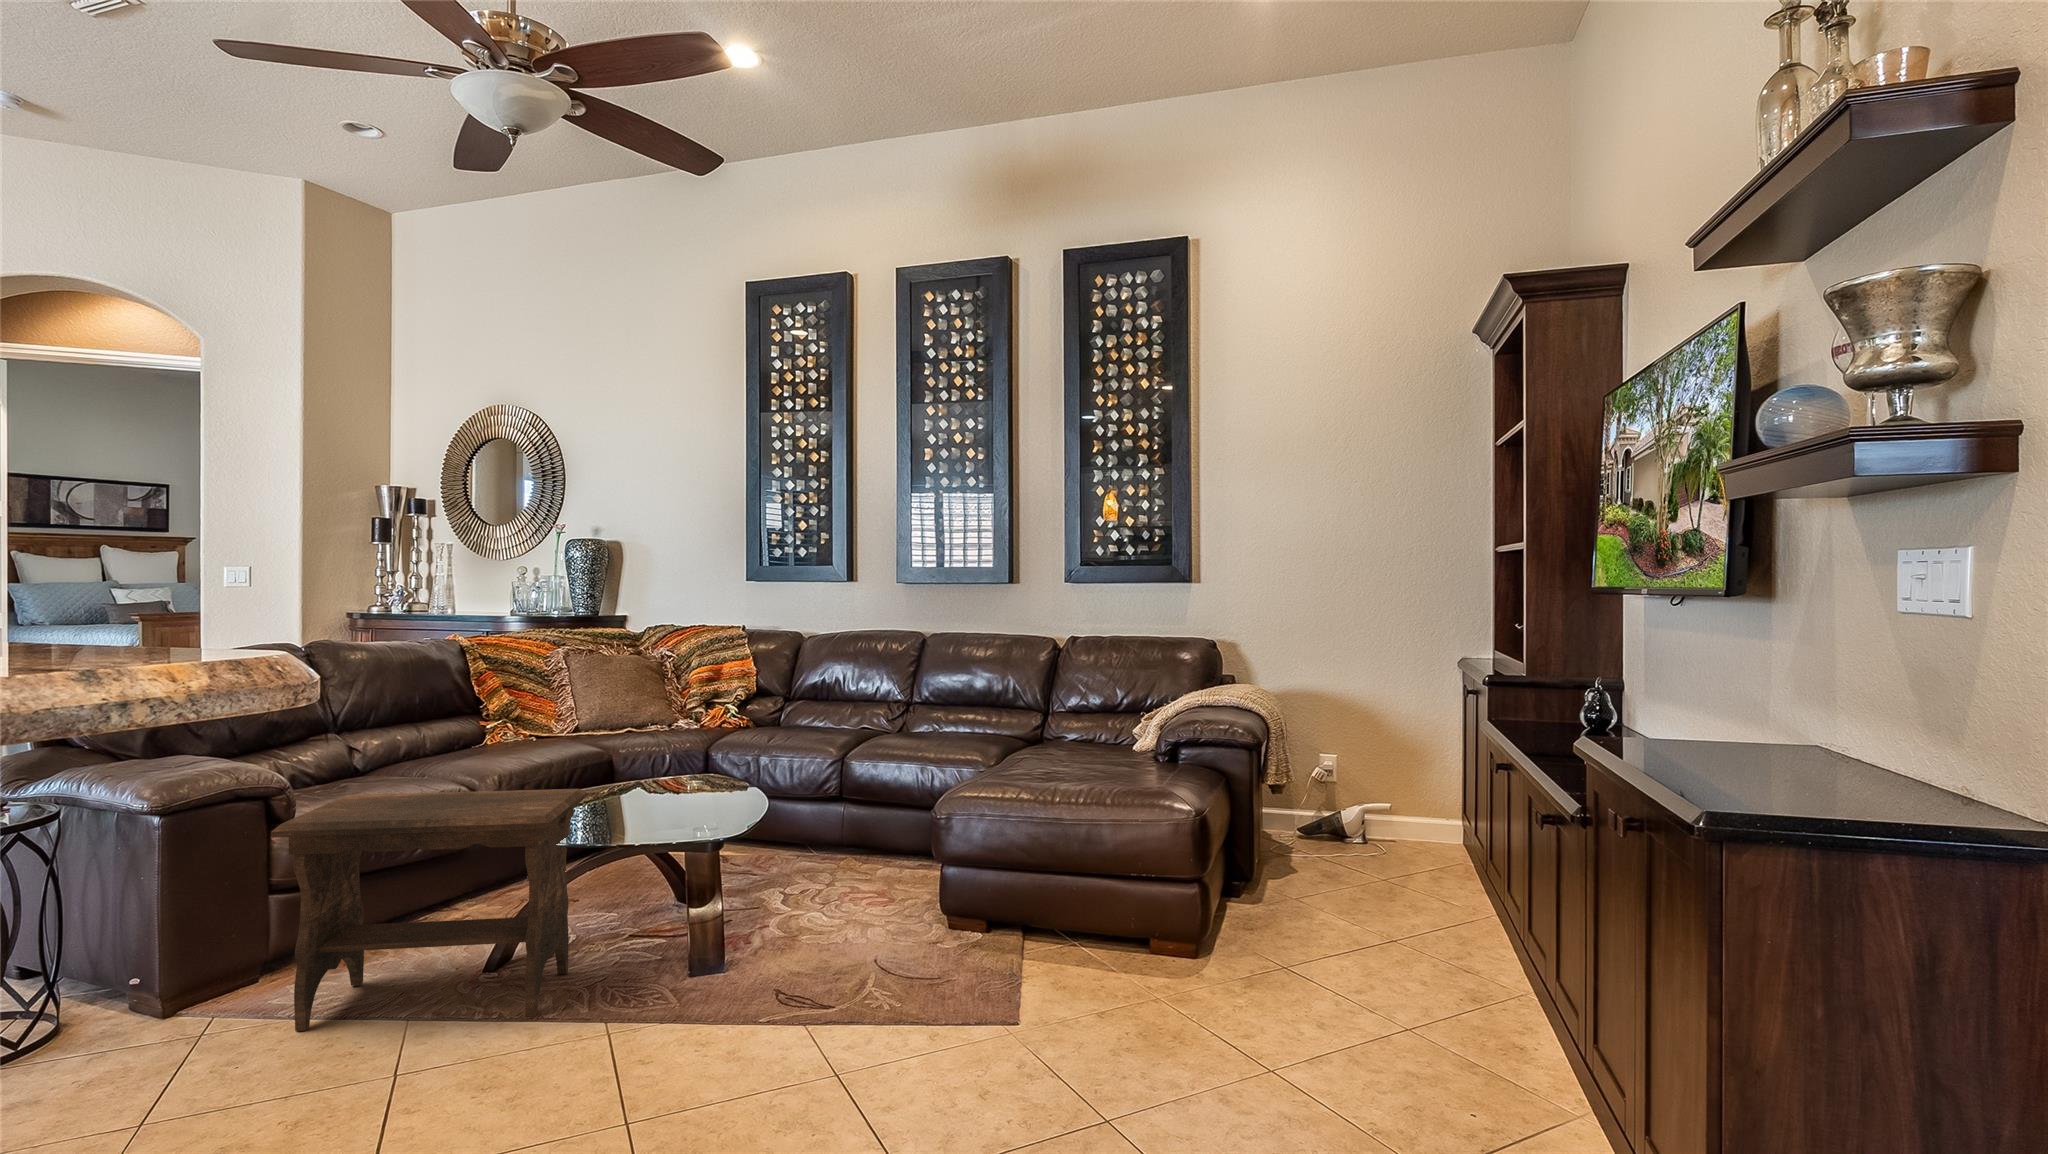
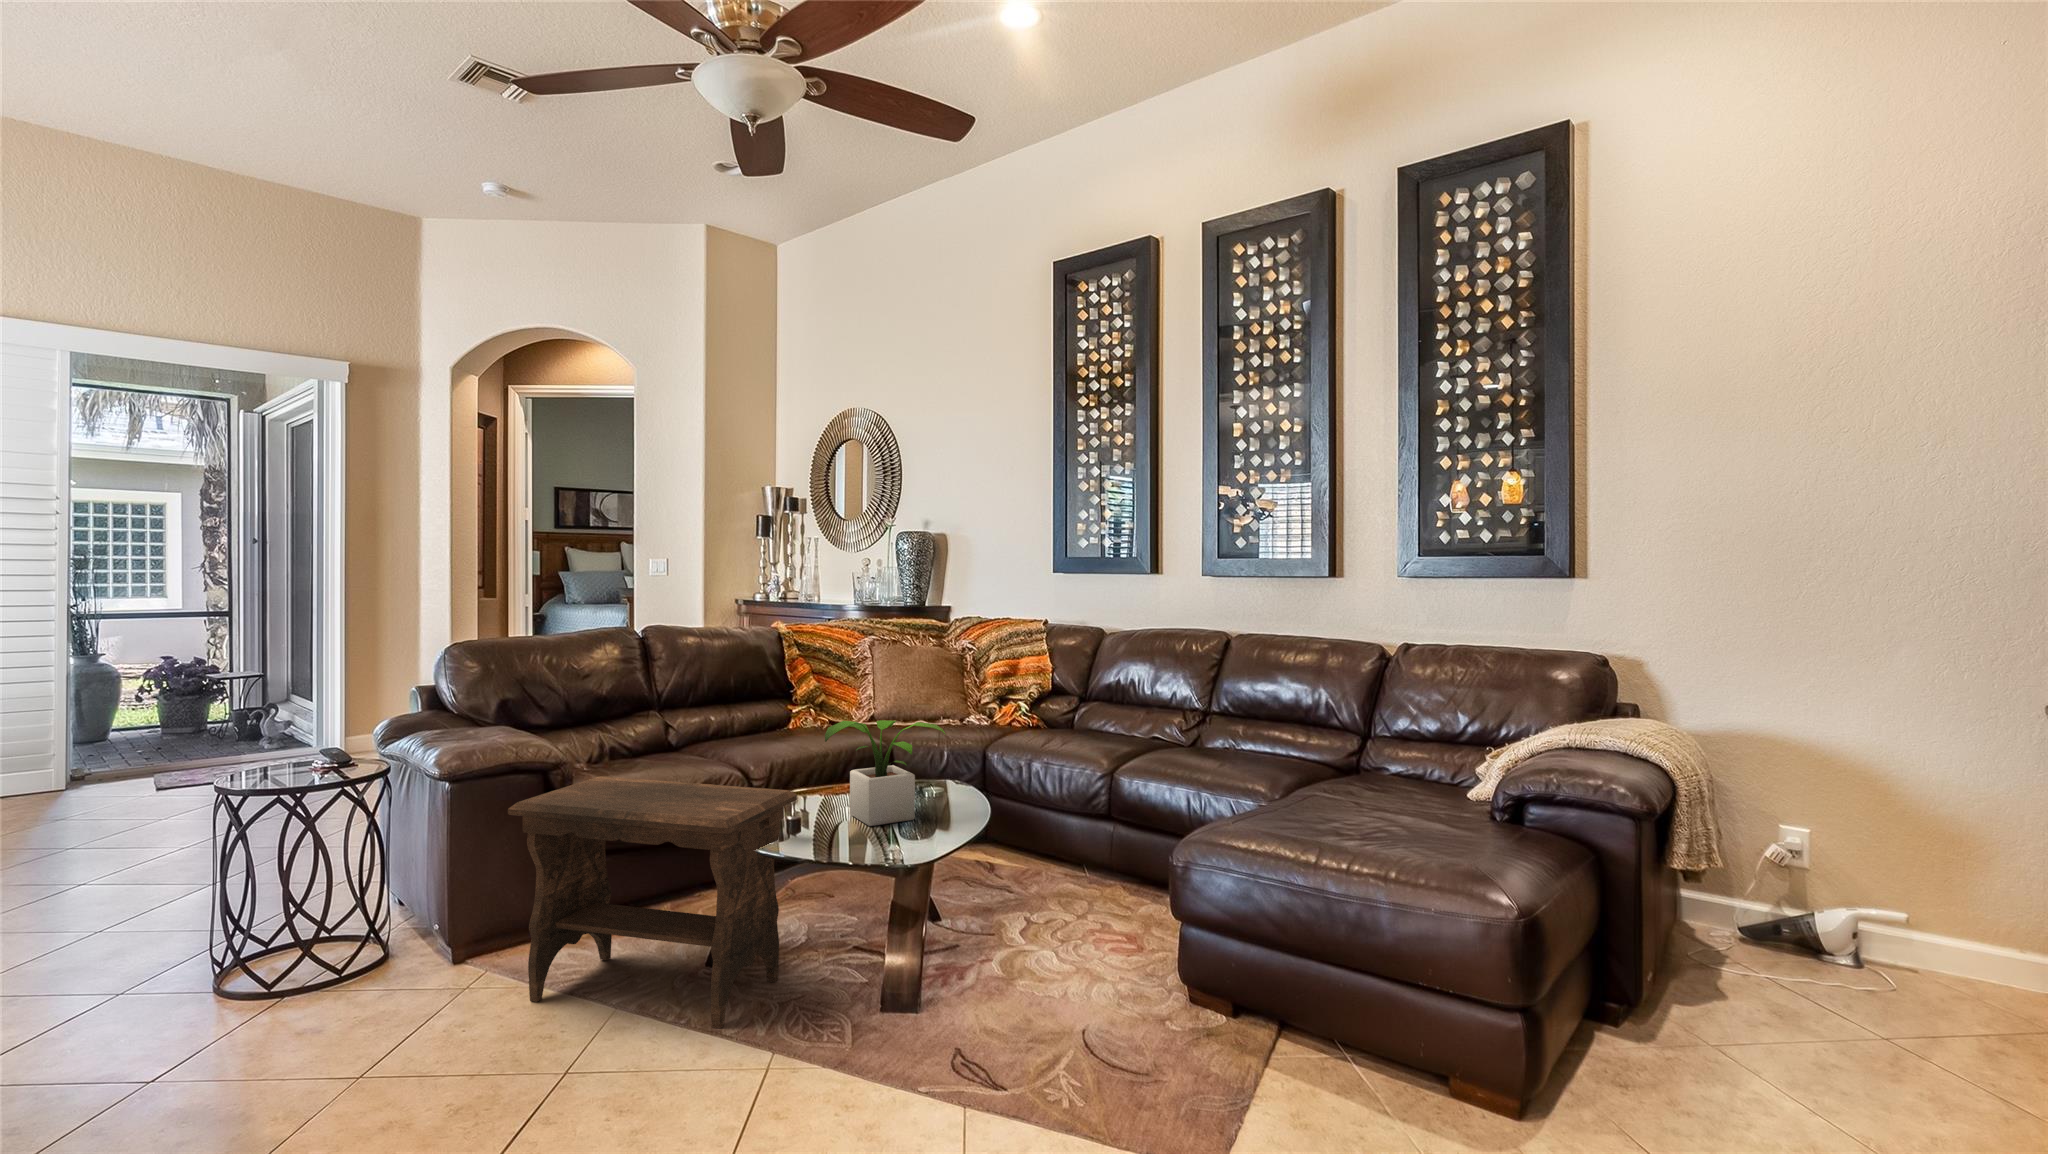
potted plant: none [607,720,717,818] -> present [825,720,945,826]

